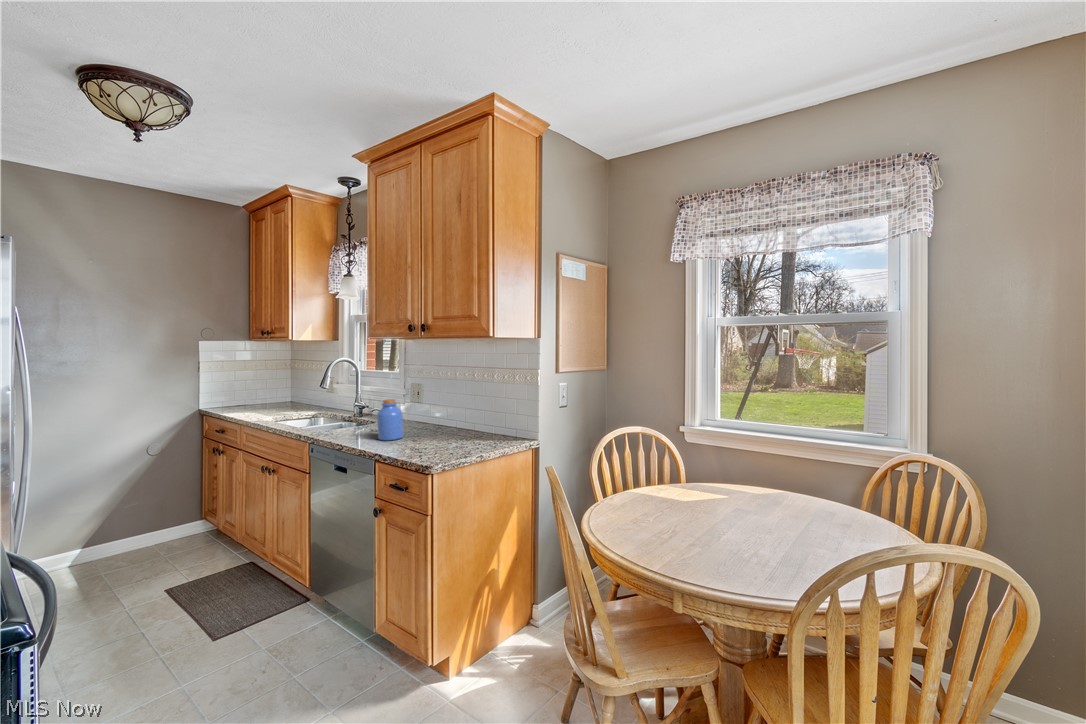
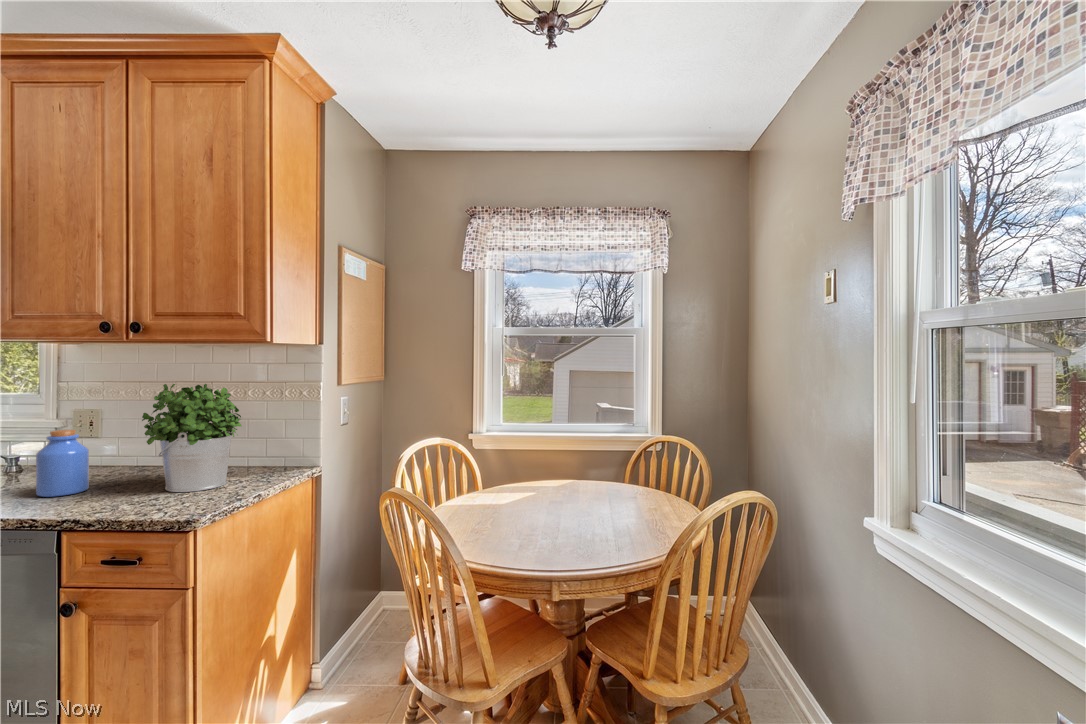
potted plant: none [421,371,480,447] -> present [142,384,242,492]

